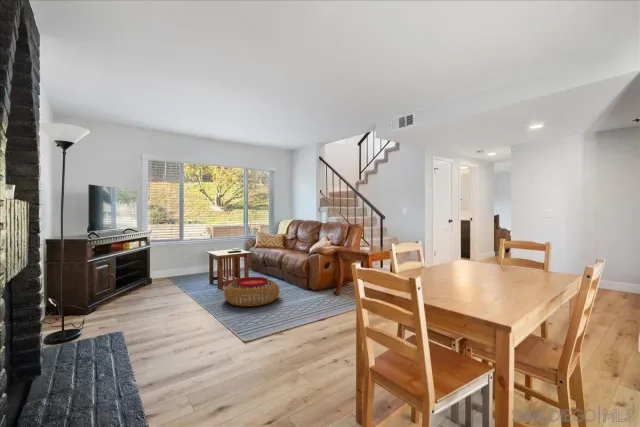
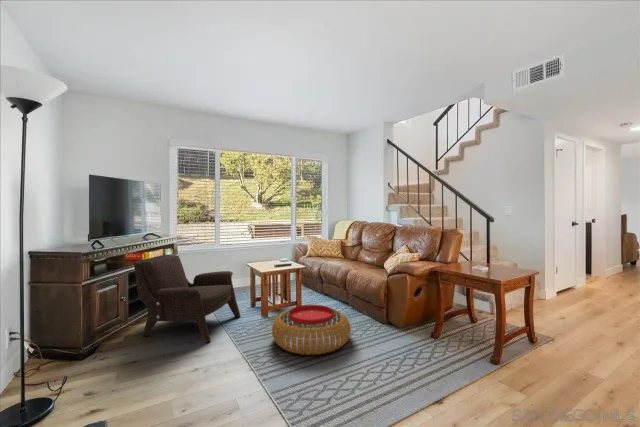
armchair: none [120,244,202,303] -> present [134,255,240,342]

